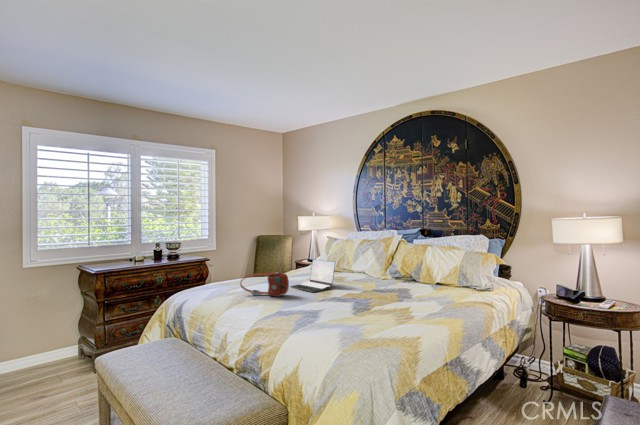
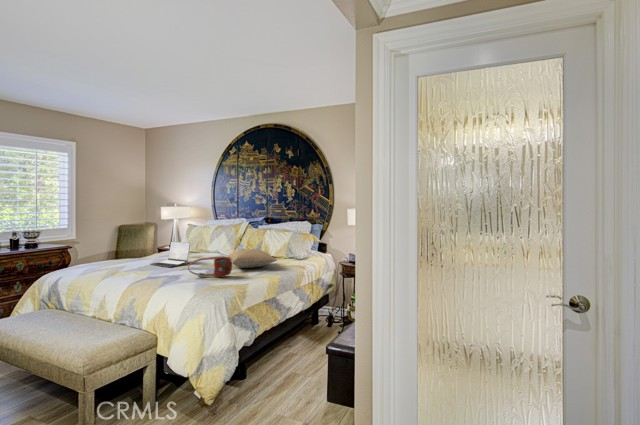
handbag: present [240,272,289,296] -> present [188,256,232,277]
pillow: none [382,273,452,299] -> present [228,249,277,268]

